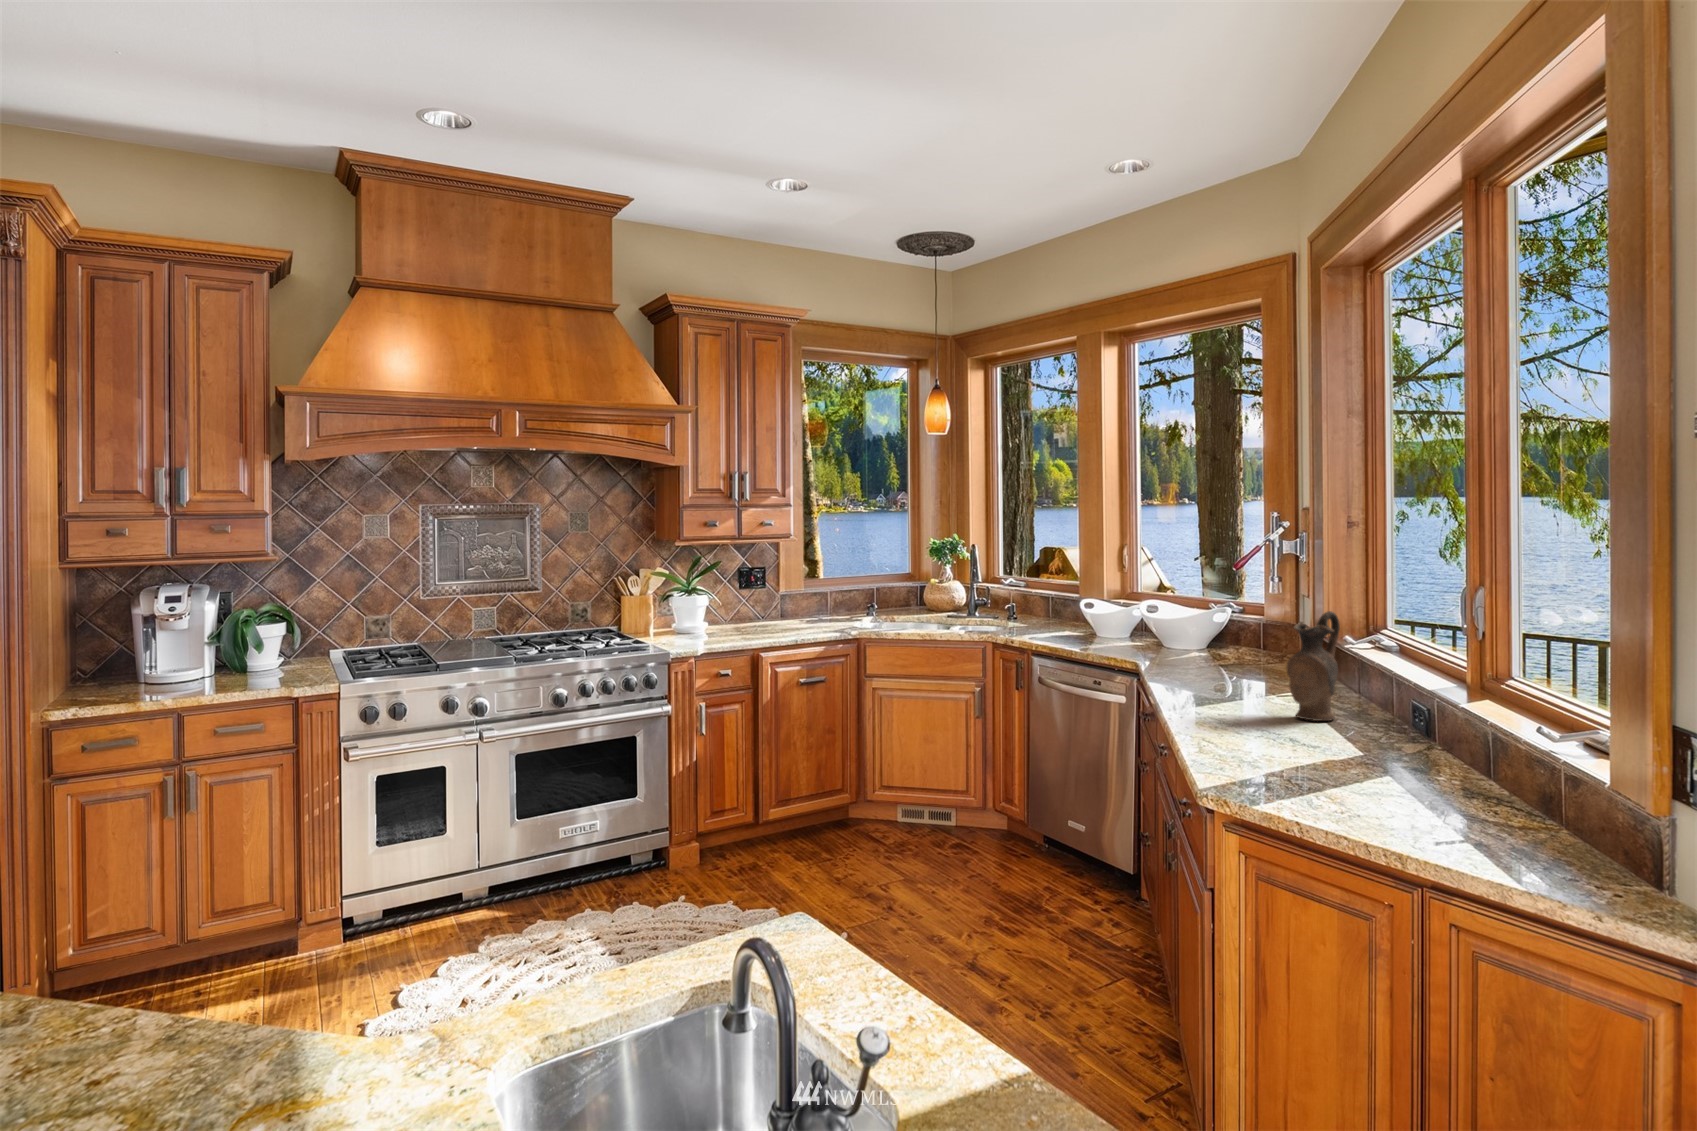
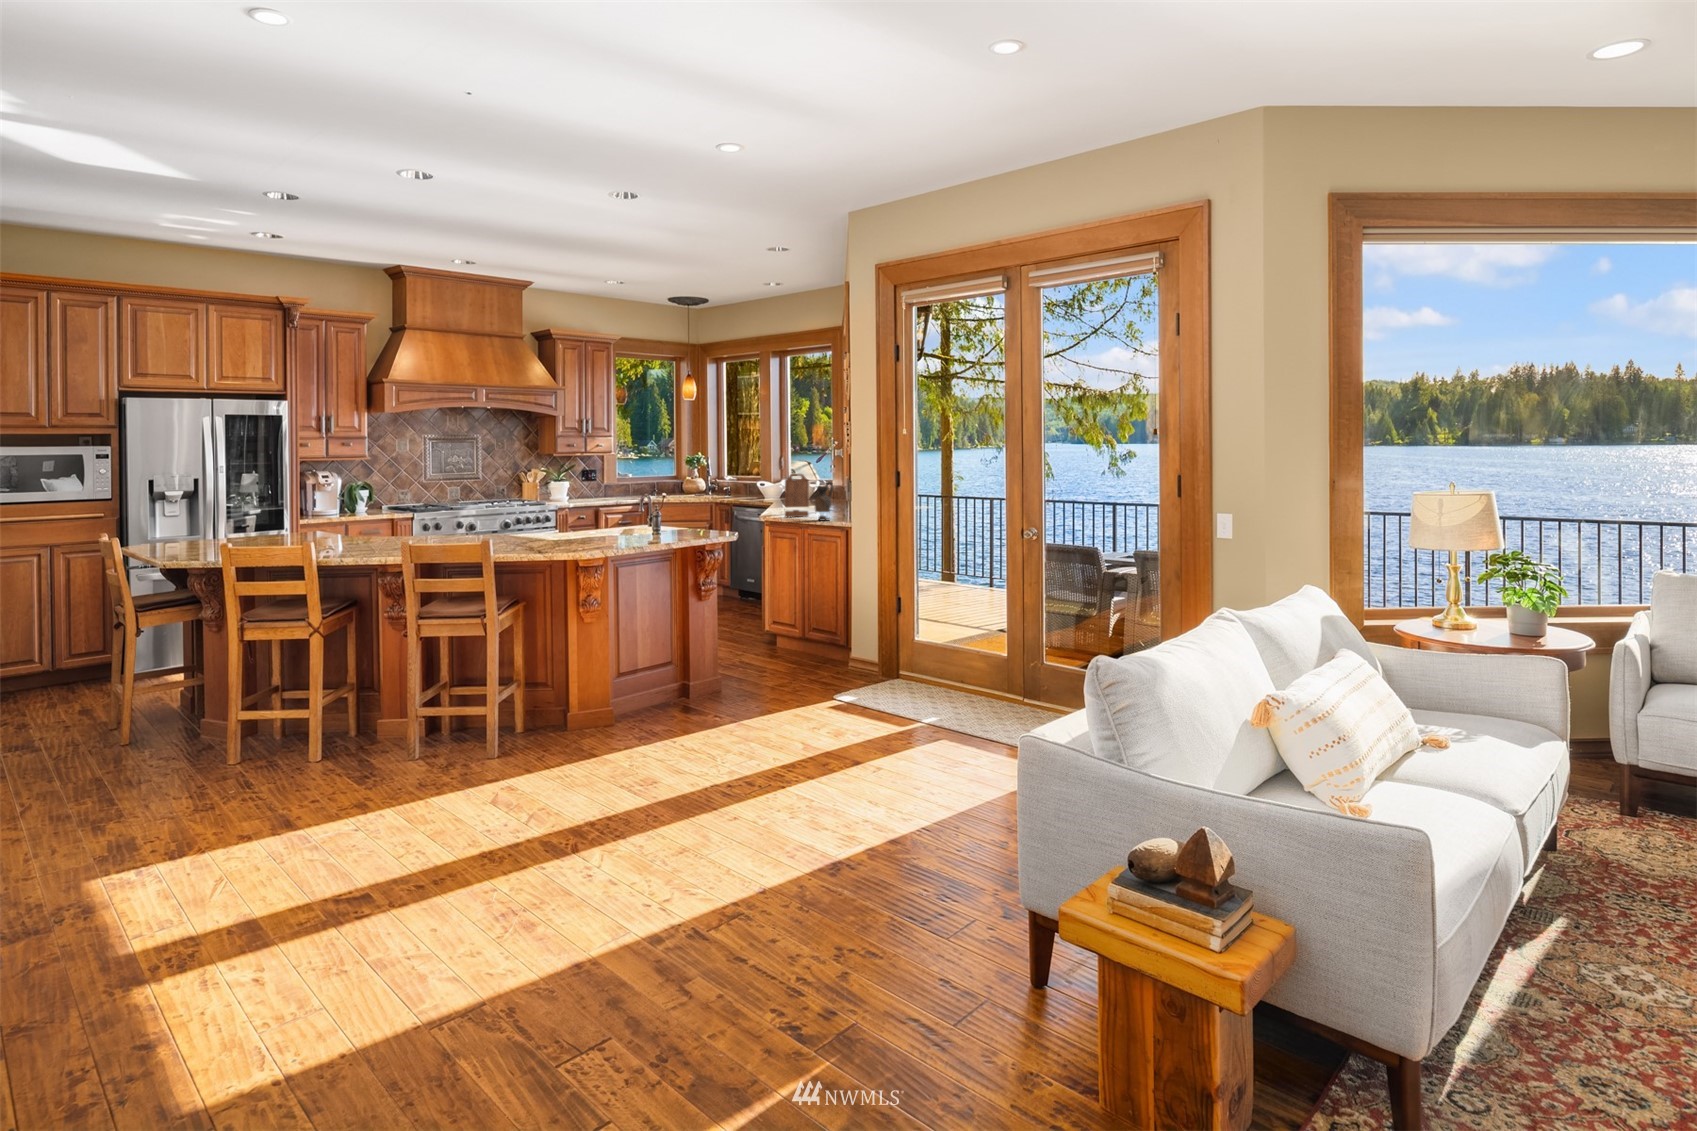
cutting board: none [1182,585,1243,696] -> present [785,474,809,517]

